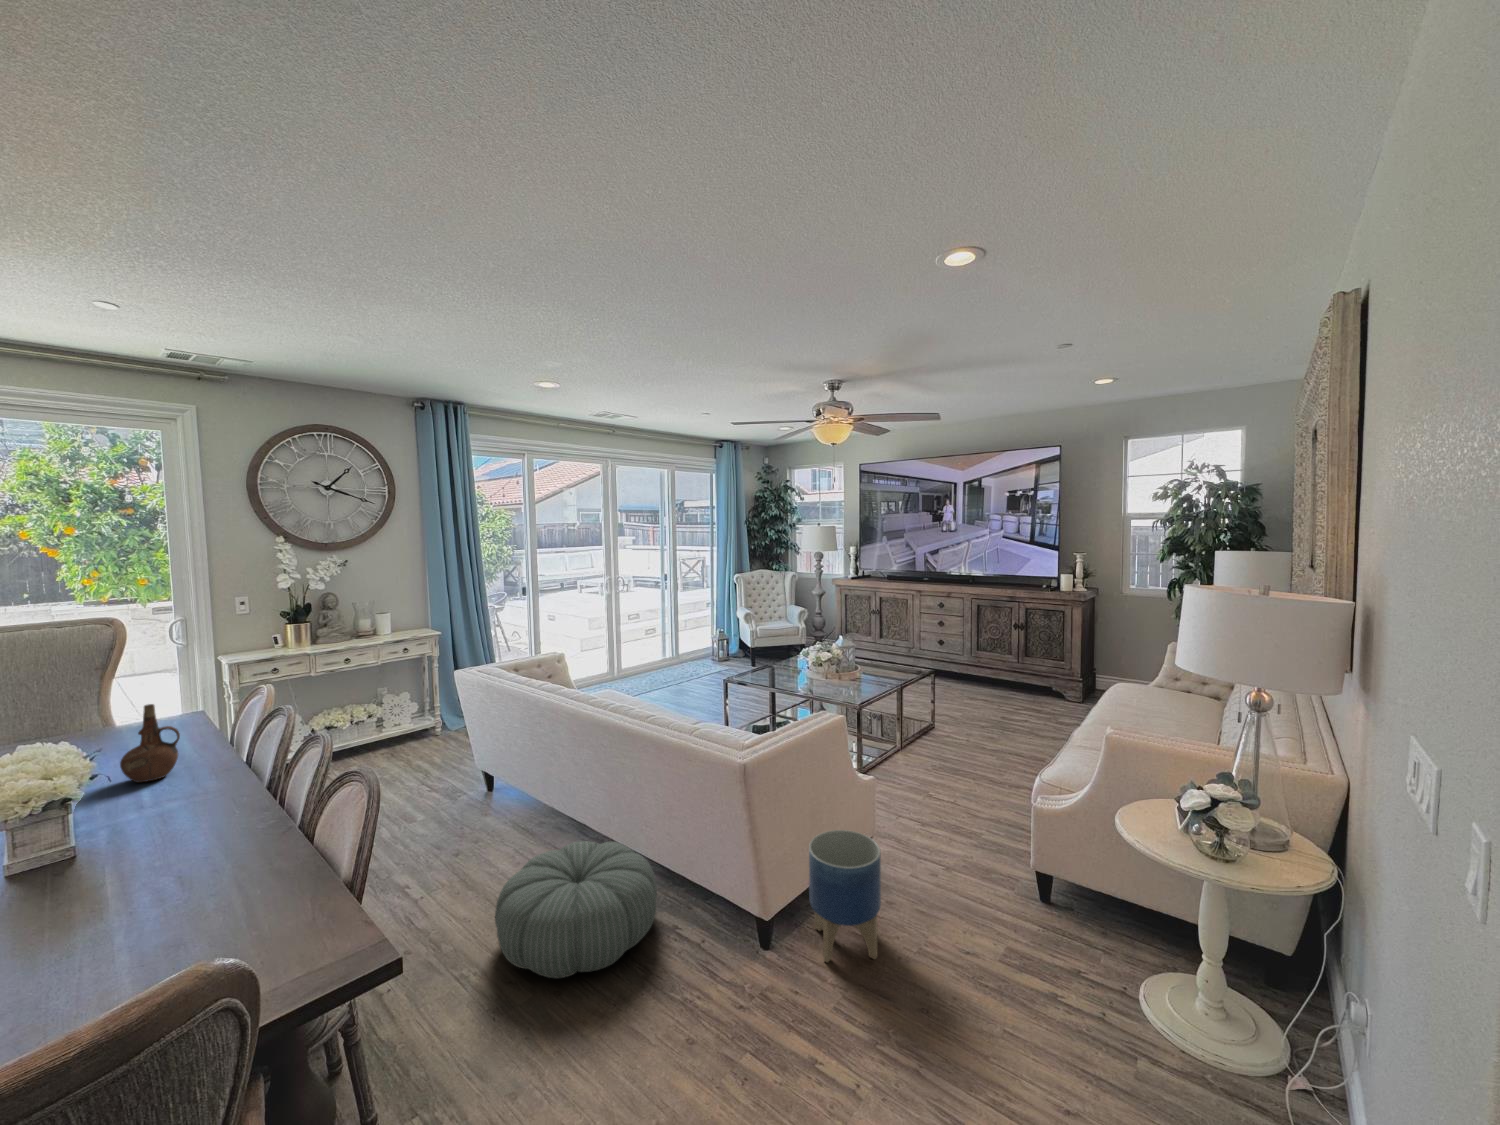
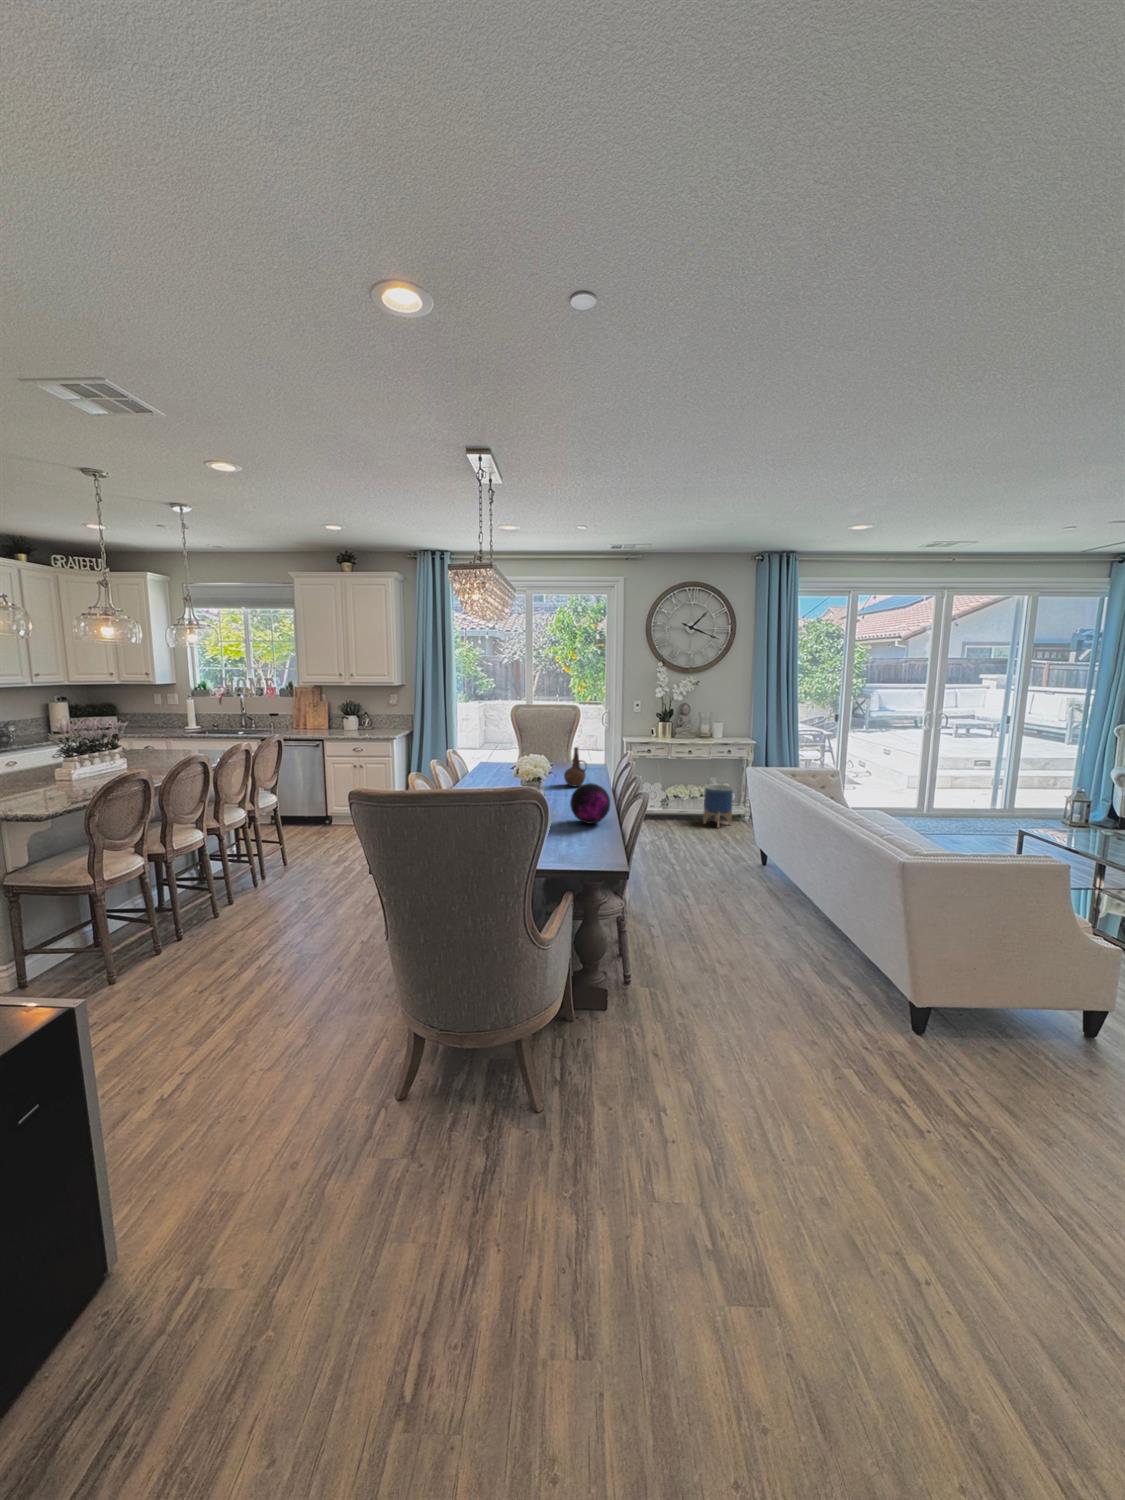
decorative orb: none [176,780,281,866] -> present [570,783,610,824]
planter: present [809,830,881,962] -> present [703,784,733,828]
pouf: present [495,841,657,978] -> none [722,901,847,987]

